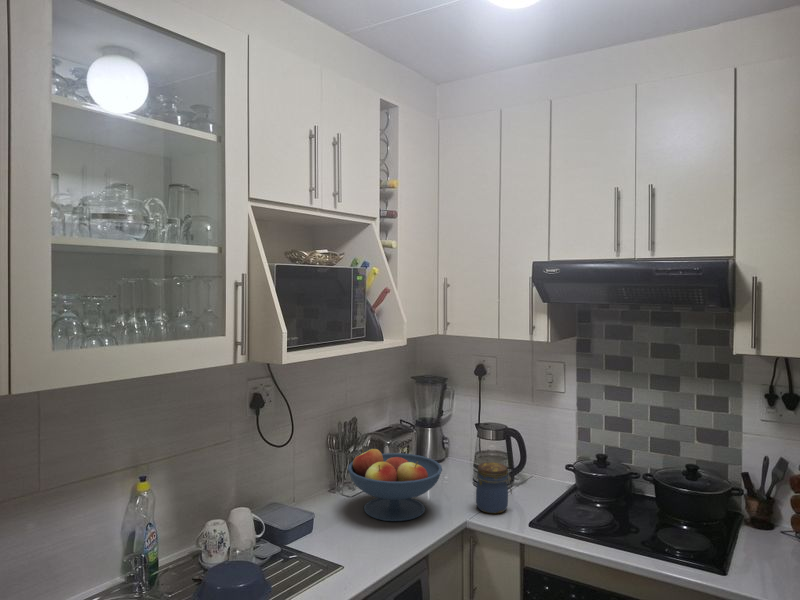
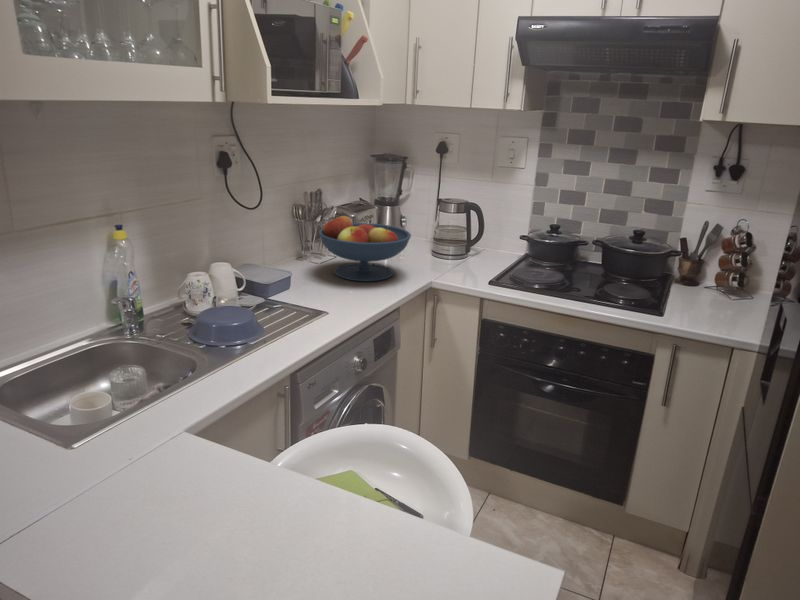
jar: present [476,462,512,513] -> none [440,230,475,276]

